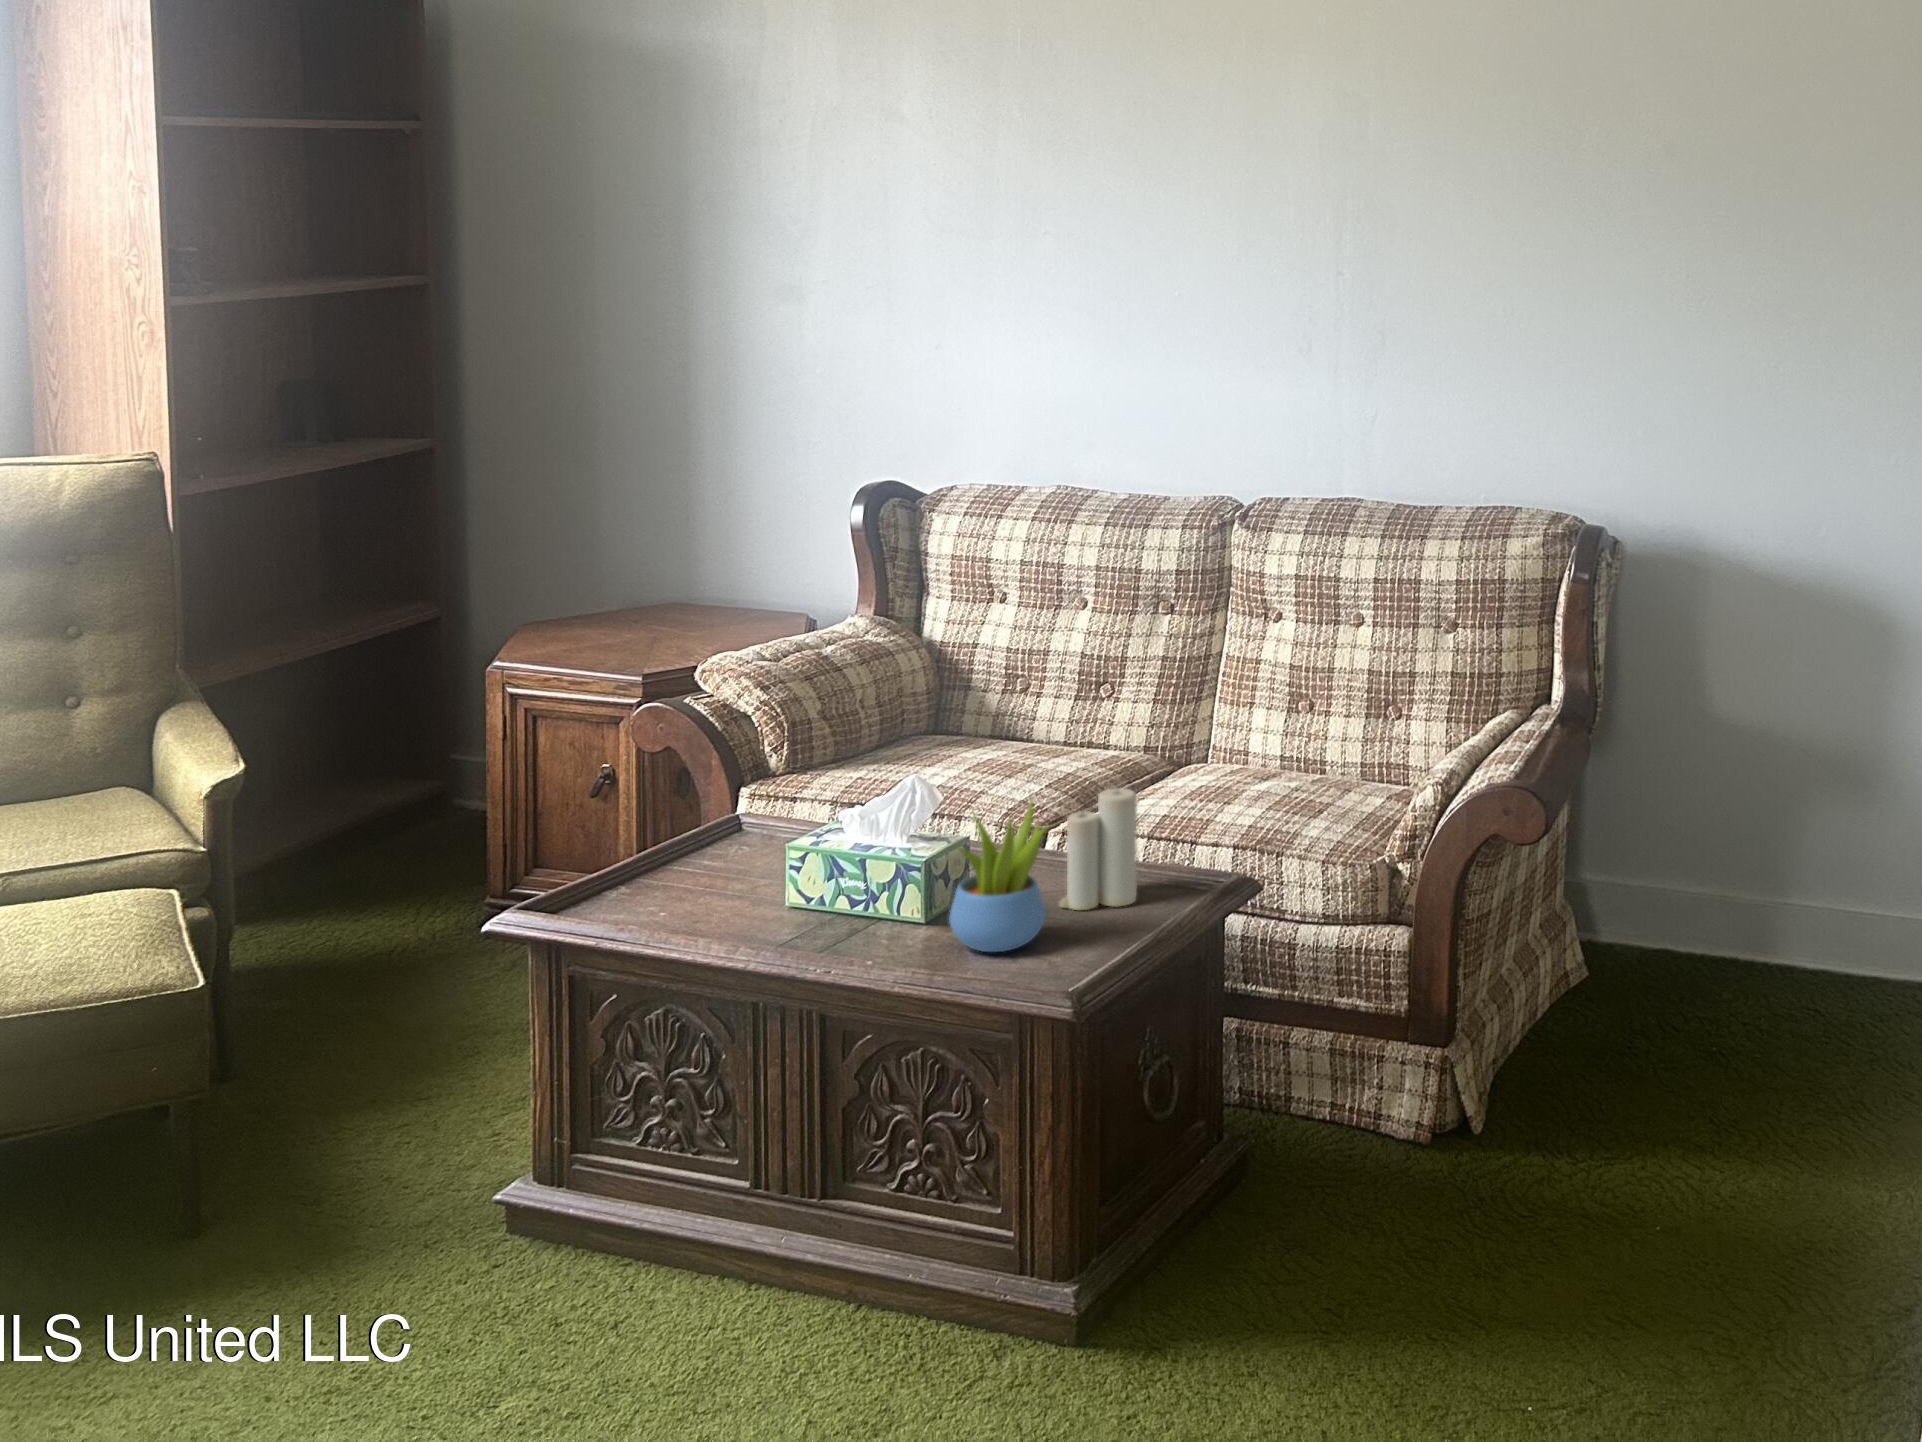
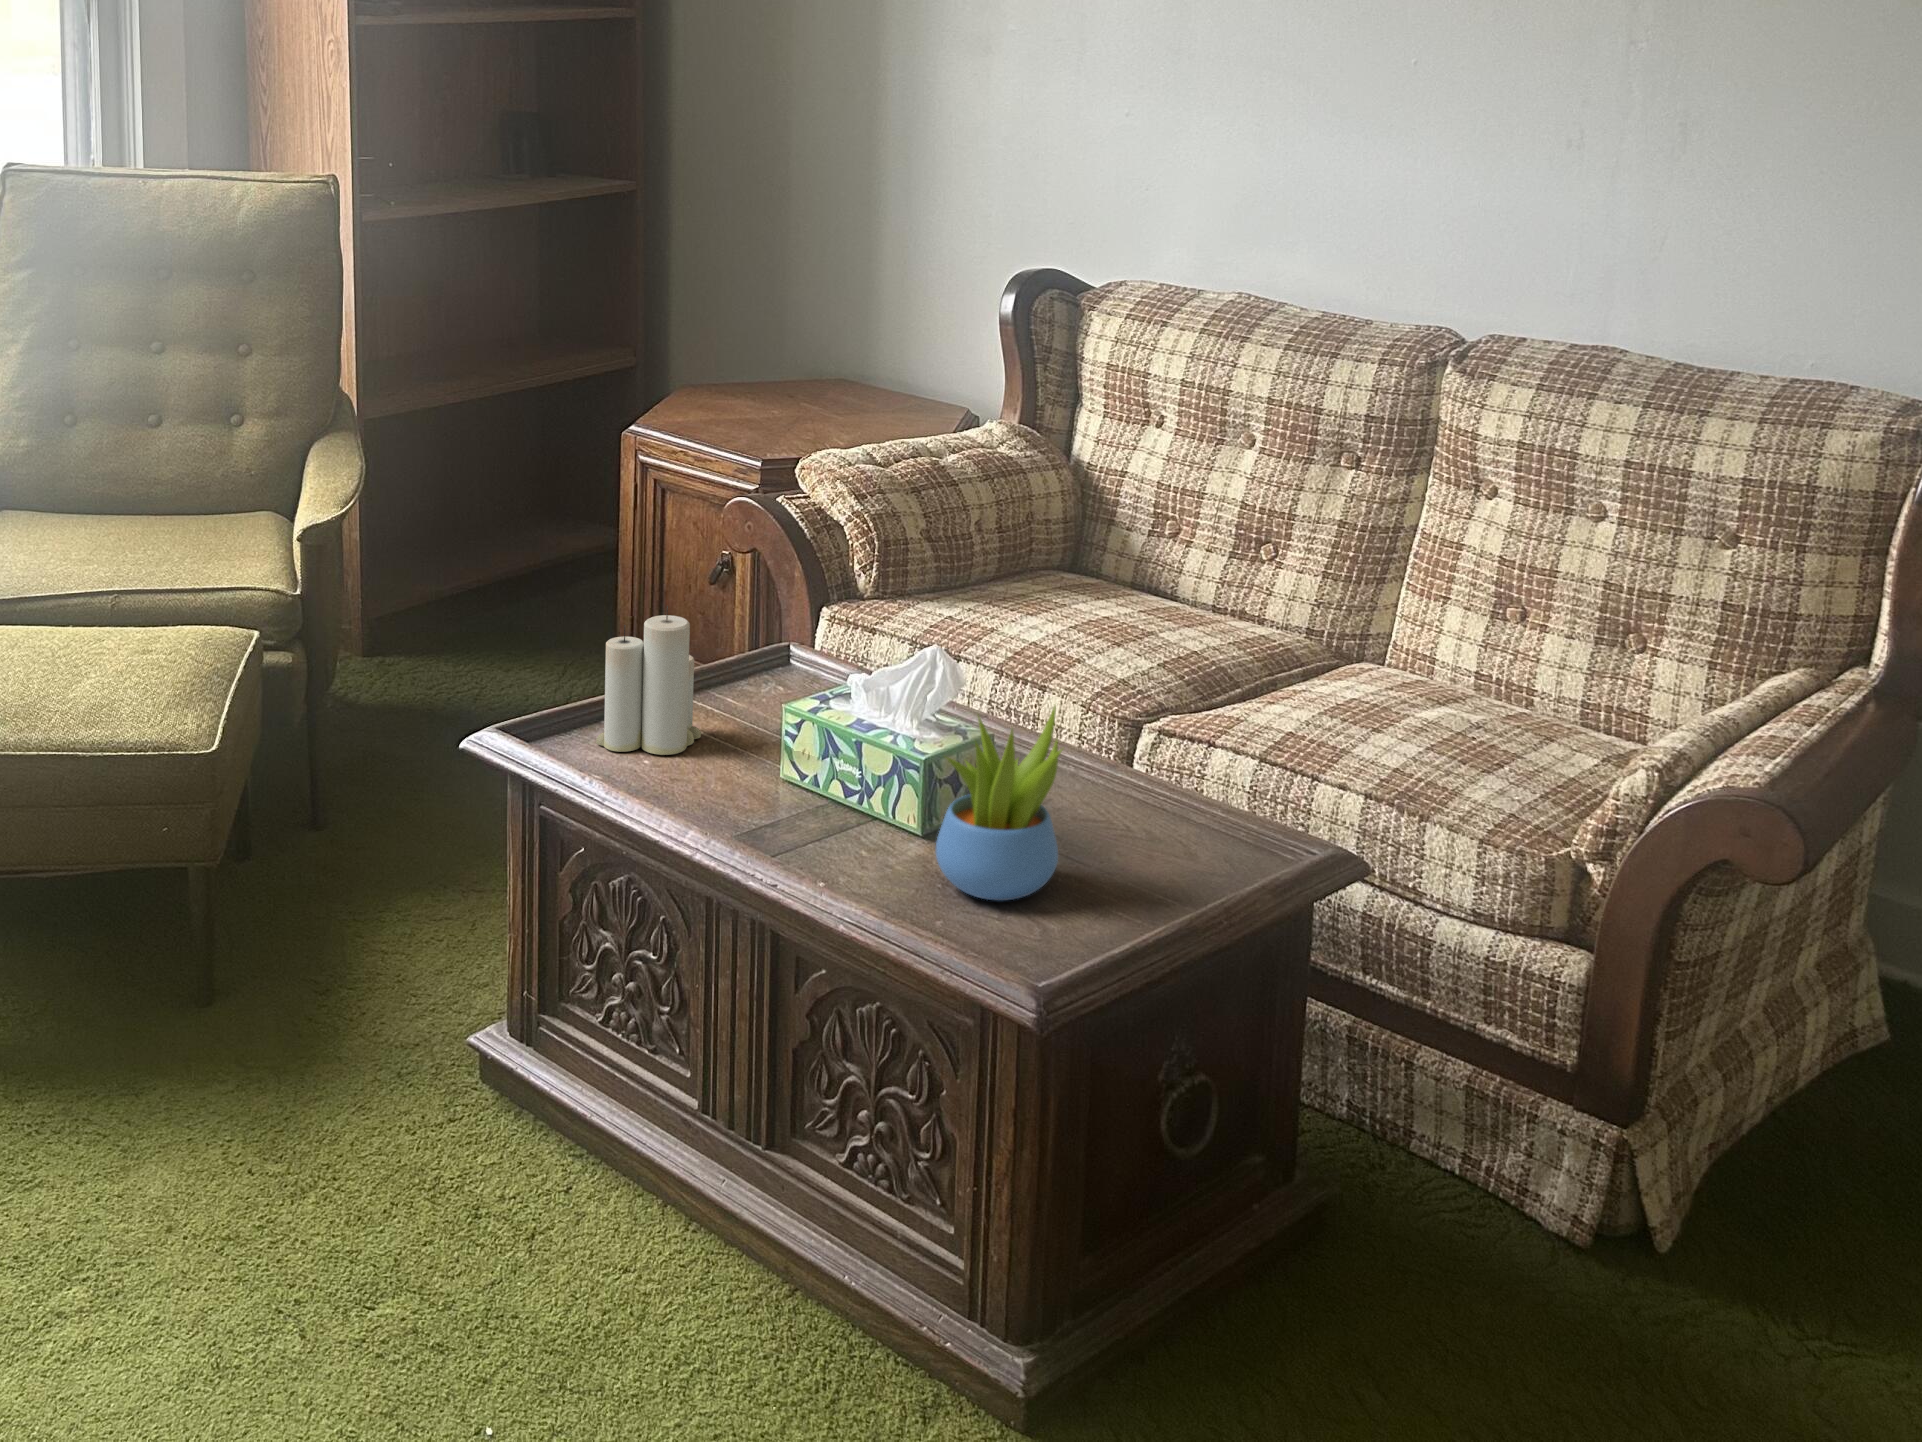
candle: present [1059,788,1137,910] -> present [596,606,701,755]

